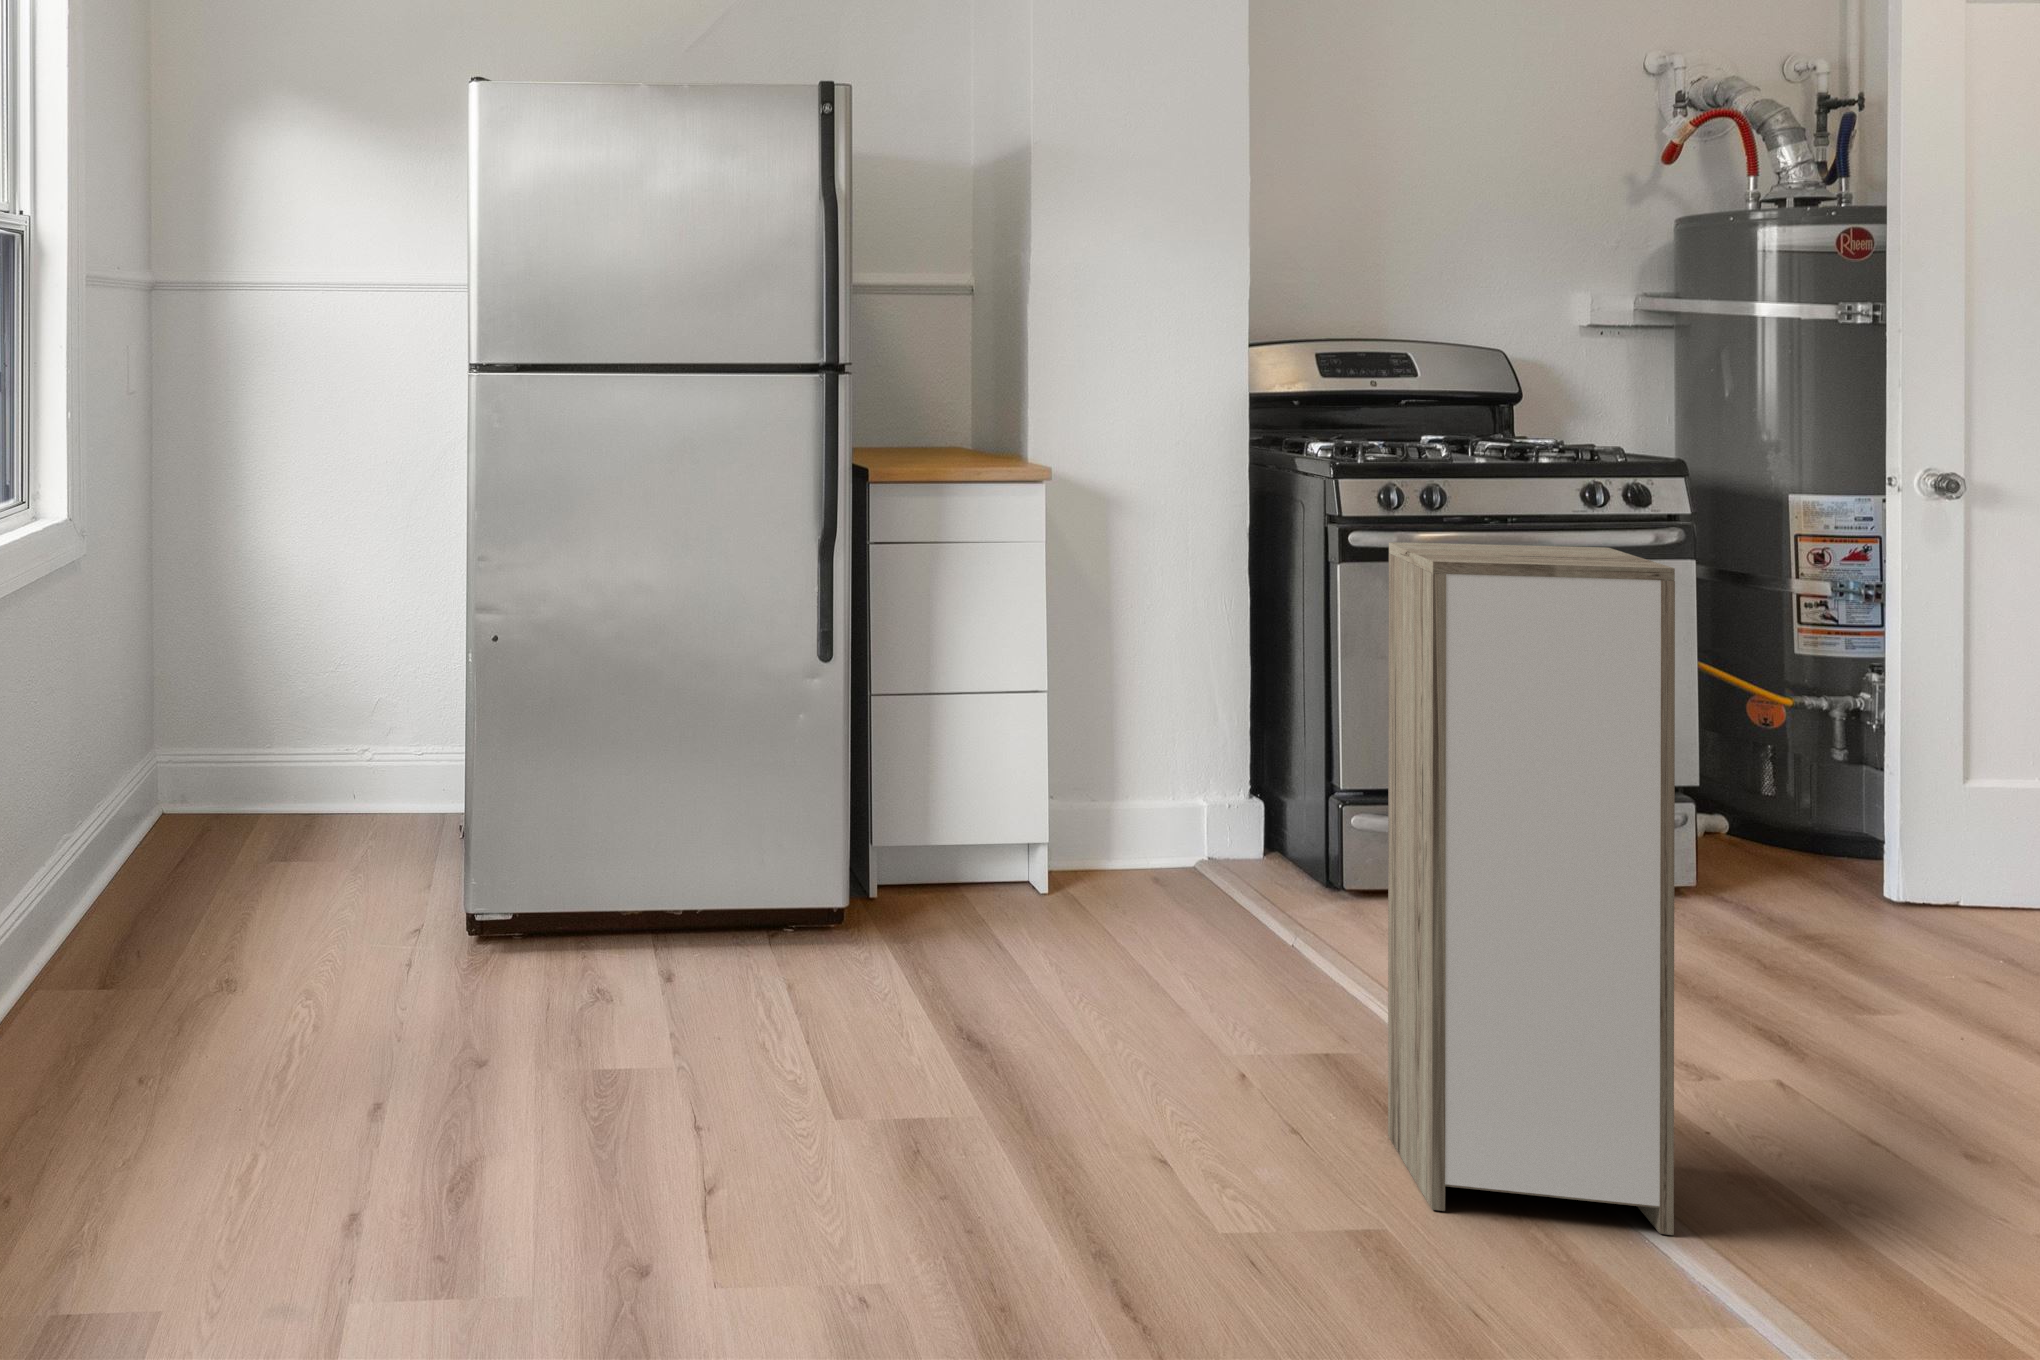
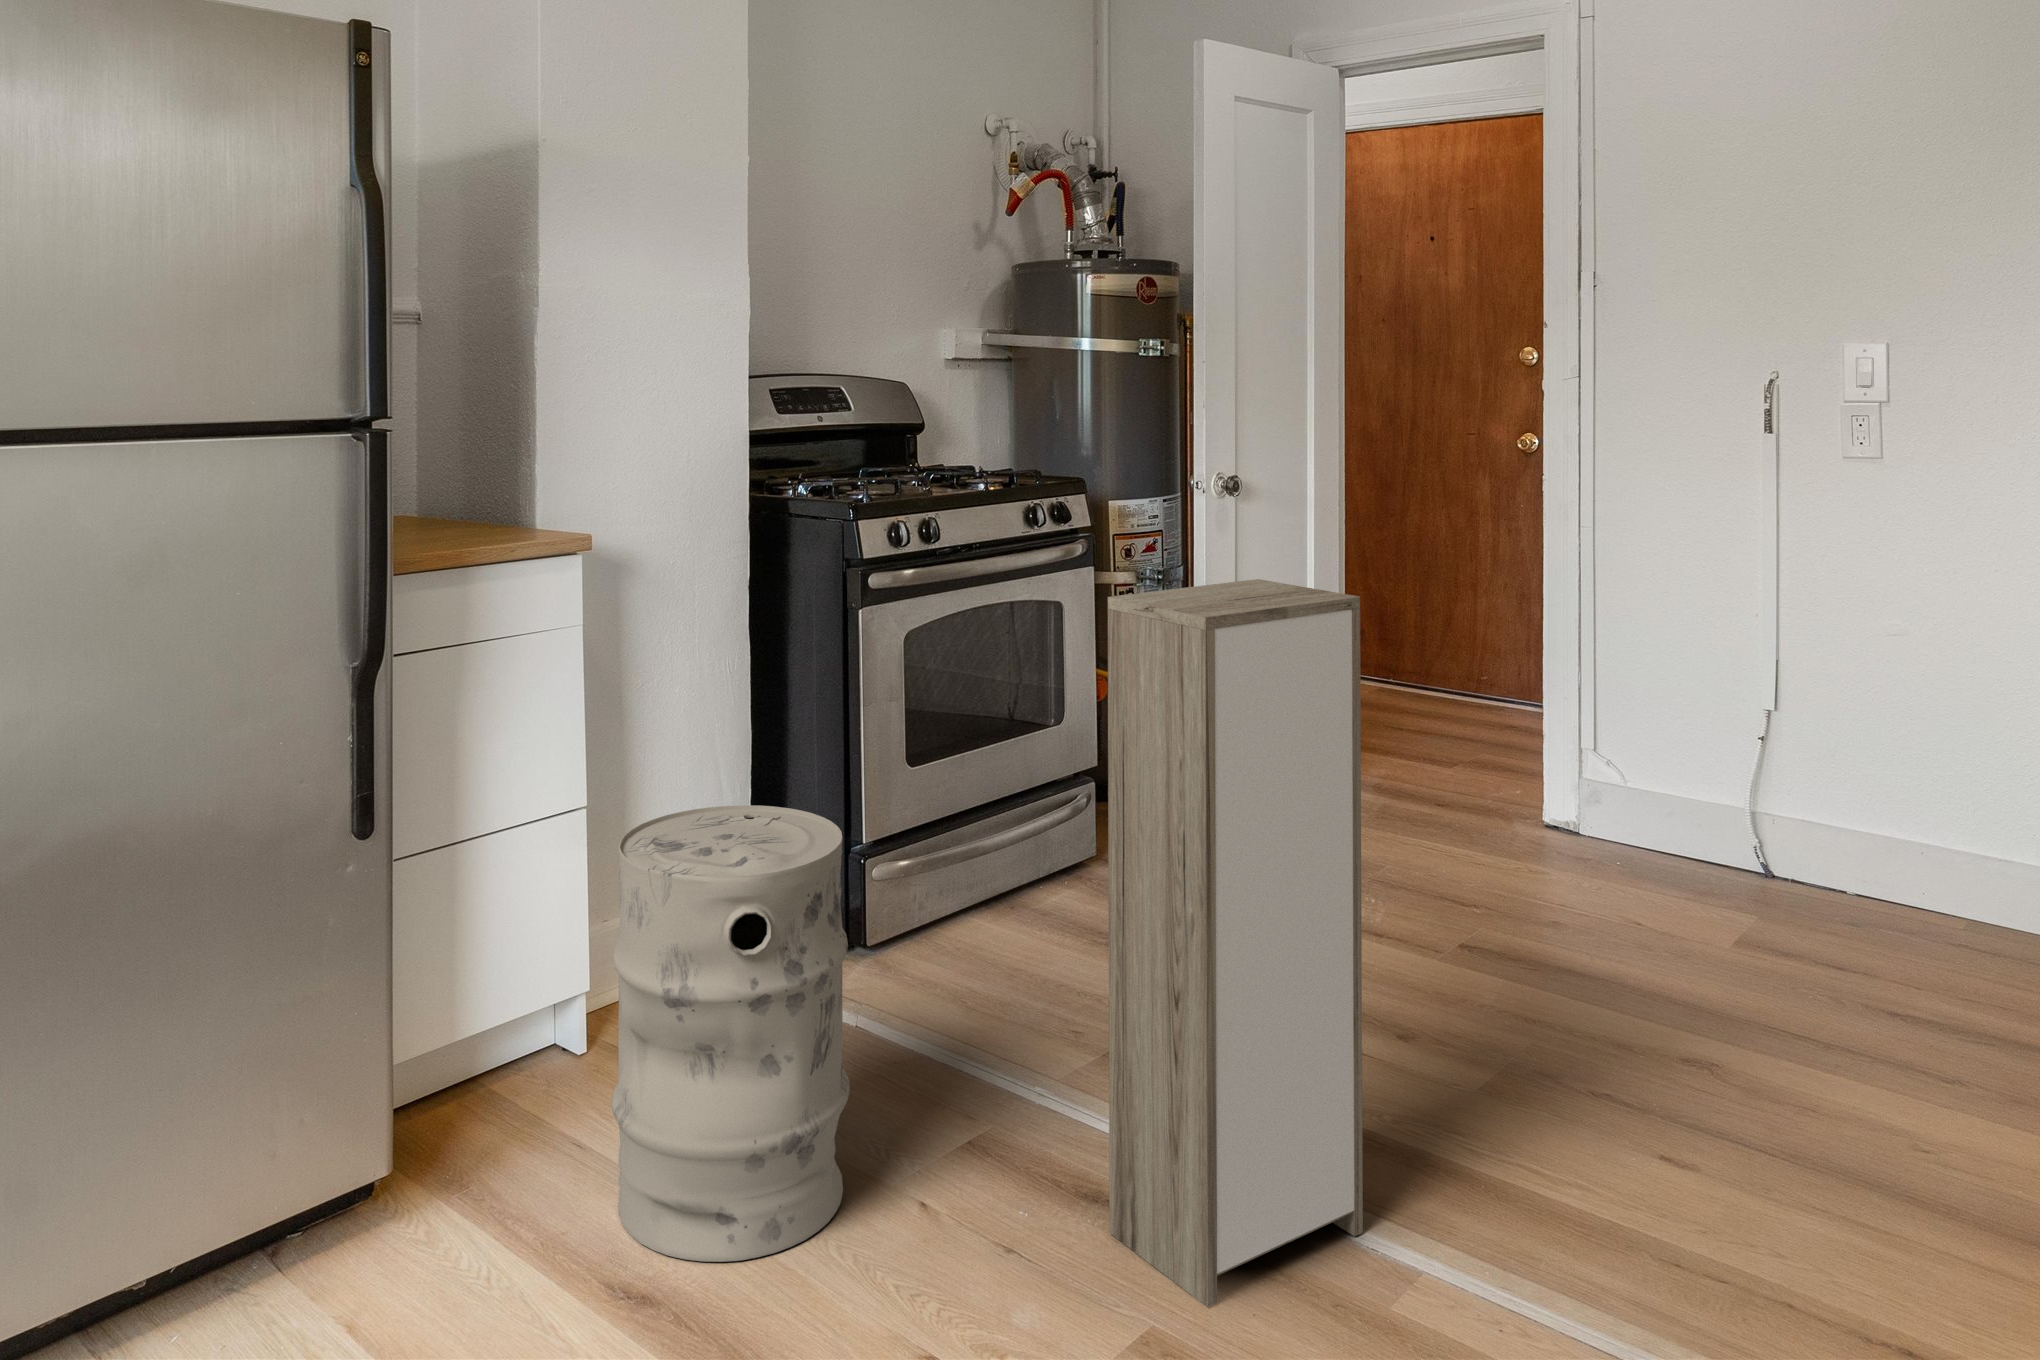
trash can: none [982,691,1184,1045] -> present [611,805,850,1262]

